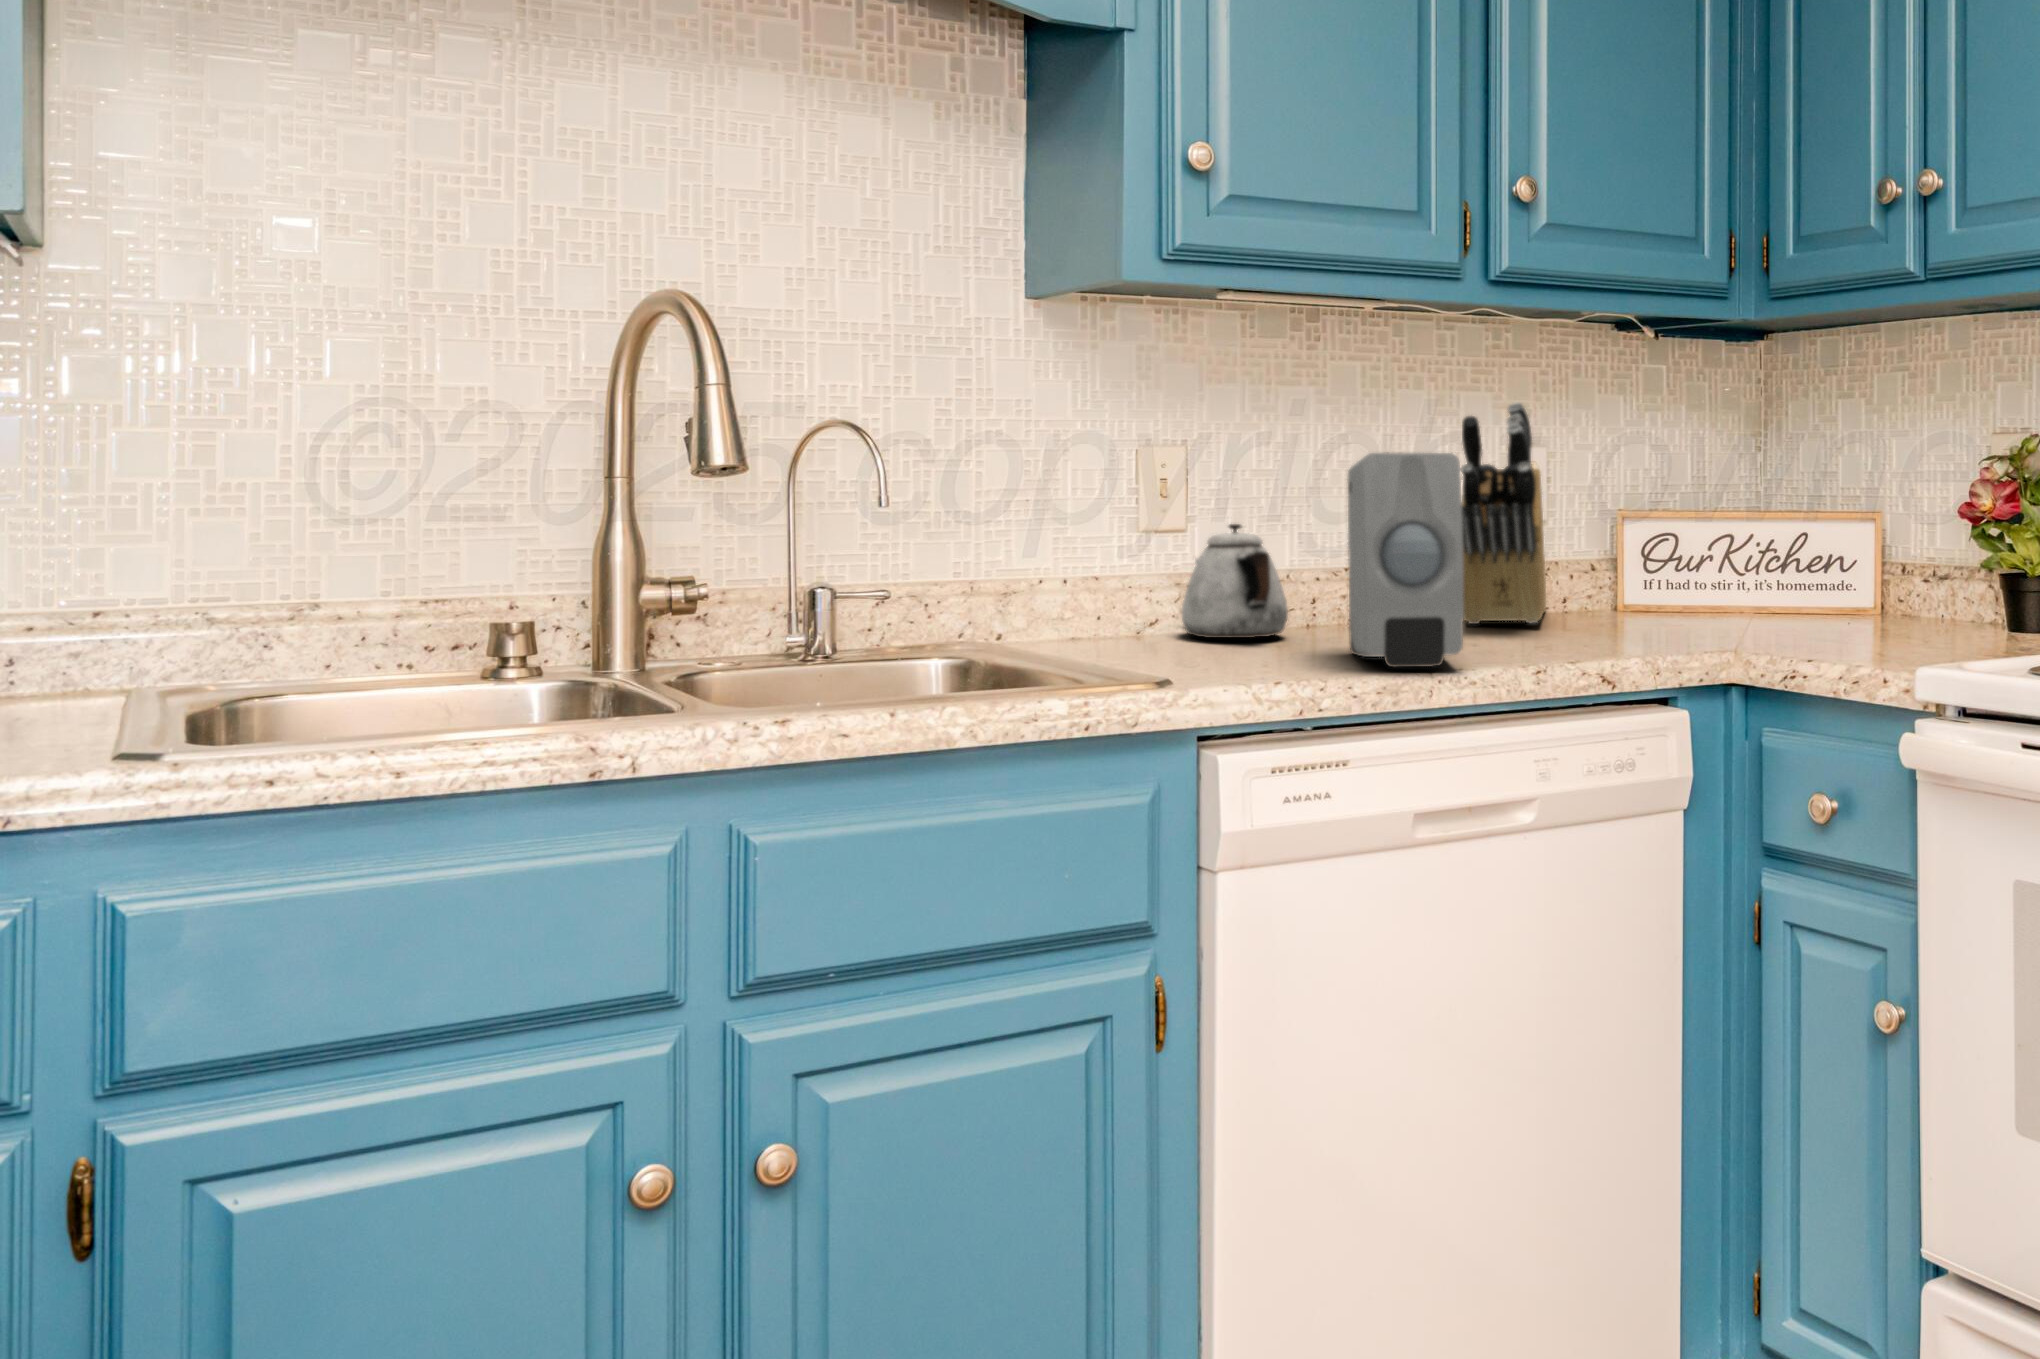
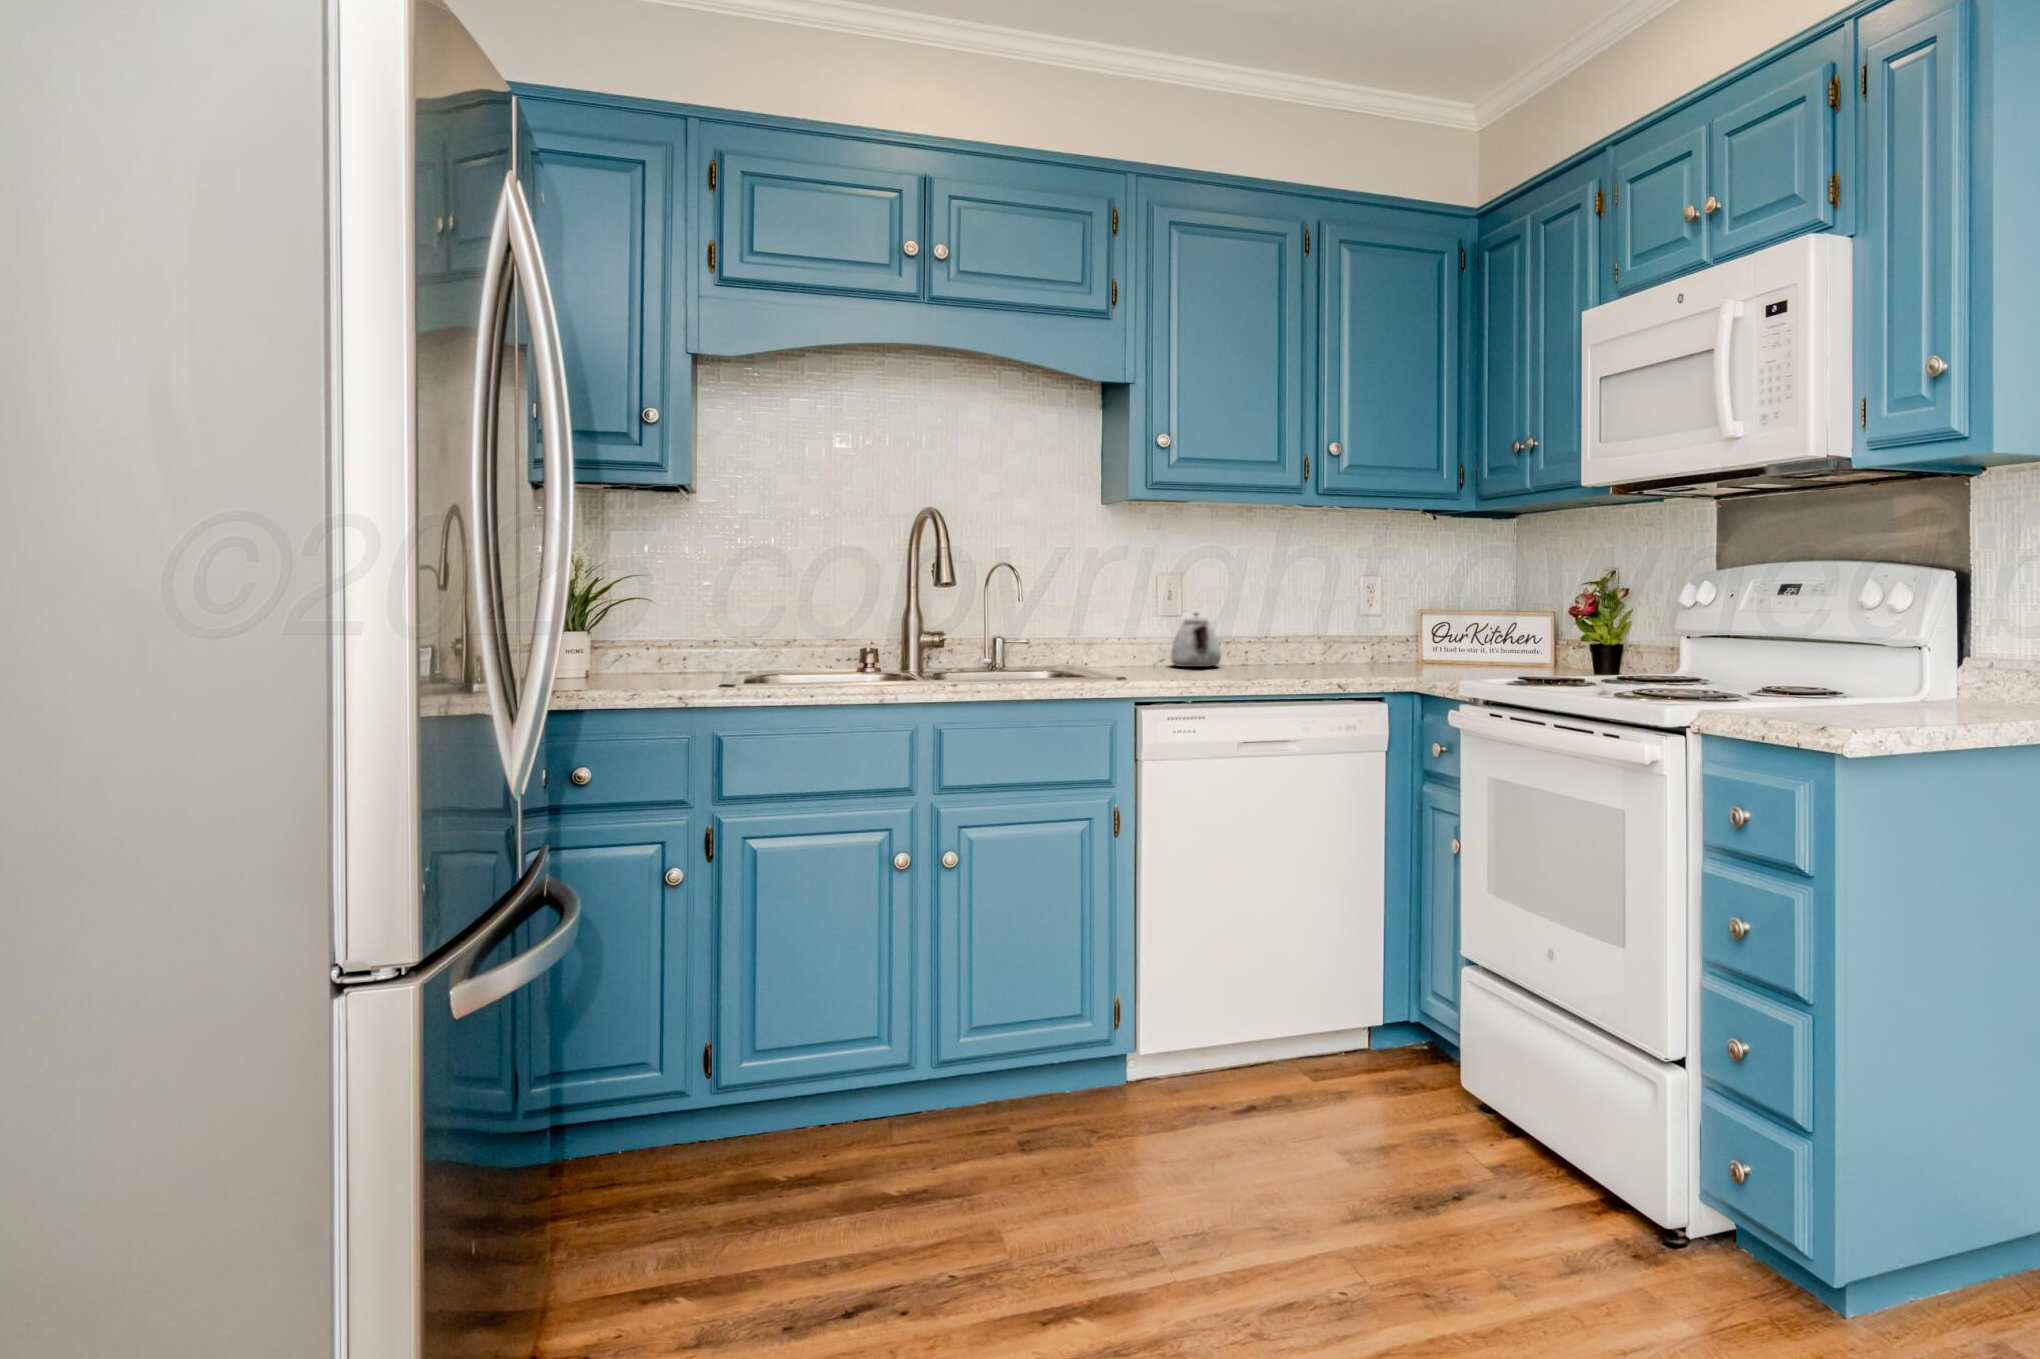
knife block: present [1460,402,1546,624] -> none [1310,554,1378,665]
soap dispenser: present [1348,453,1463,667] -> none [1234,579,1284,679]

